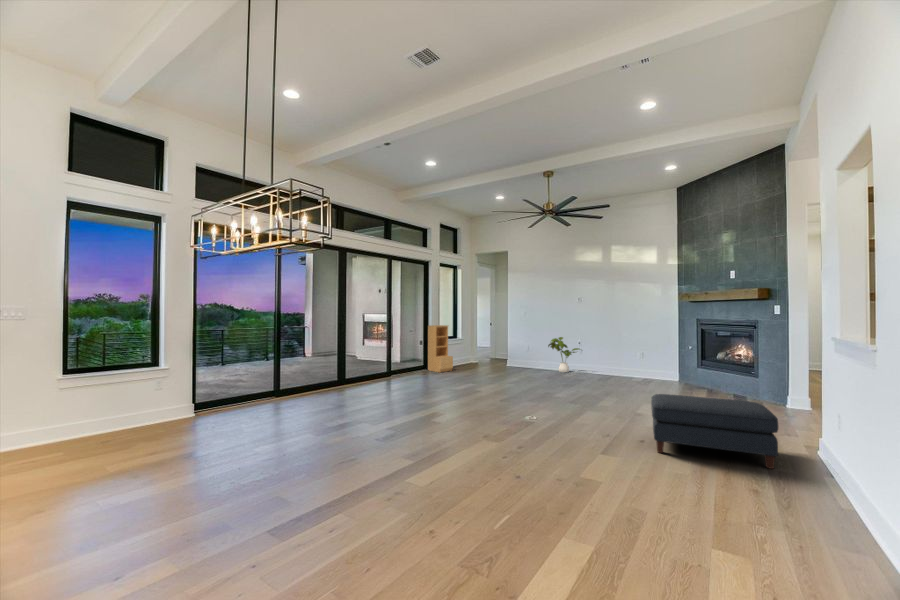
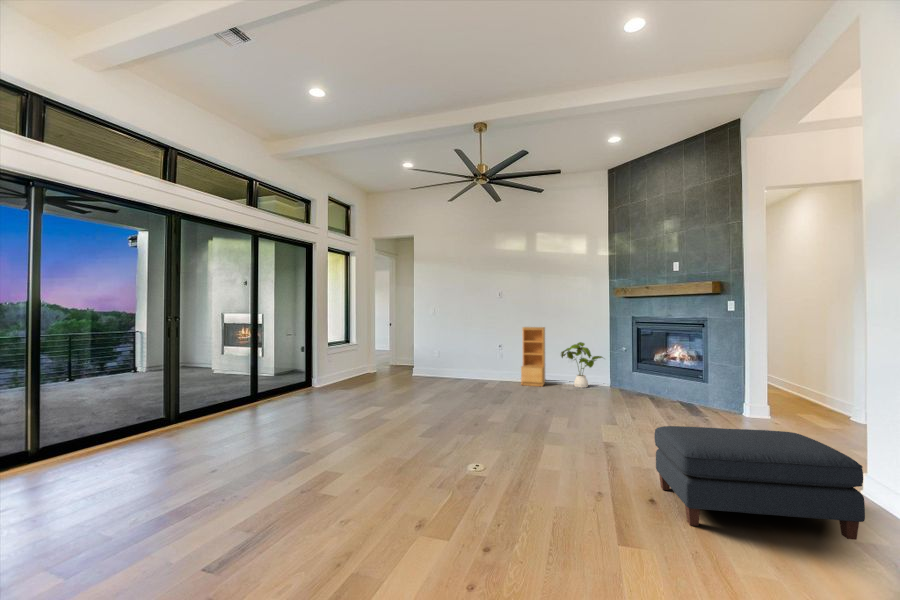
bookshelf: present [428,325,453,372] -> present [521,327,545,386]
house plant: present [548,337,580,372] -> present [561,342,603,388]

